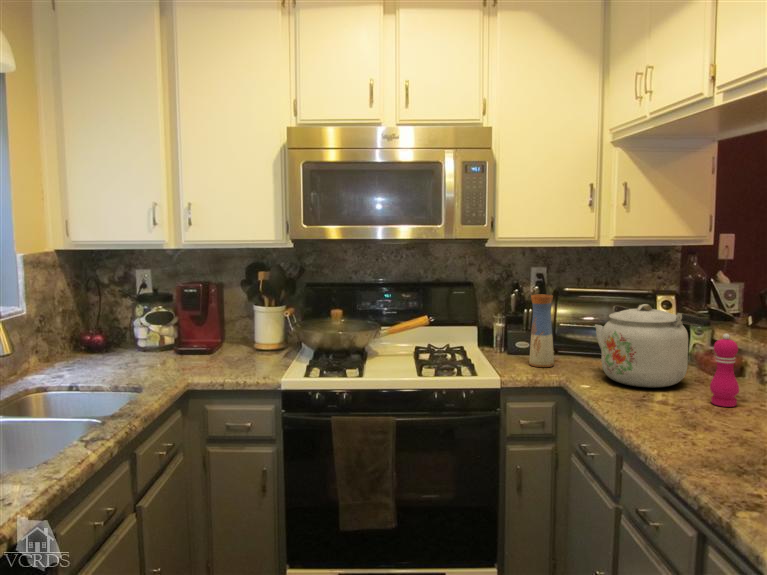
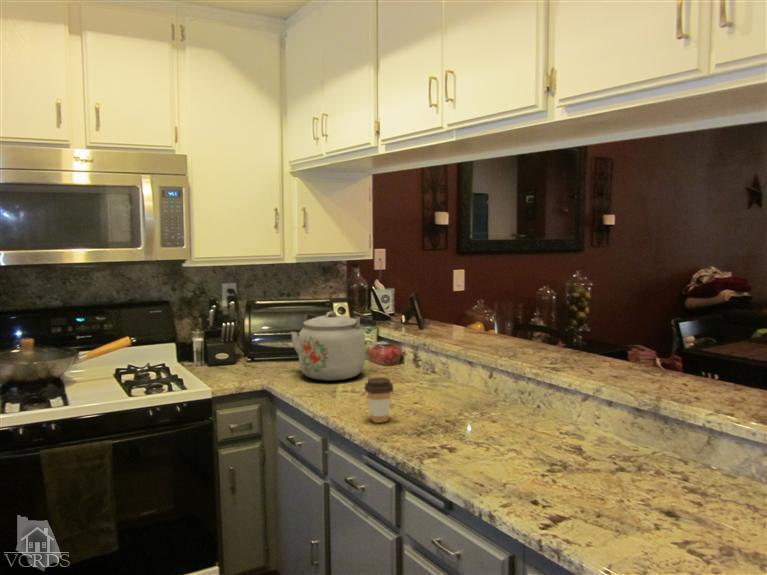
vase: present [529,295,554,367] -> none [233,308,257,375]
pepper mill: present [710,334,739,407] -> none [384,330,404,387]
coffee cup: none [670,390,710,449] -> present [365,377,393,423]

